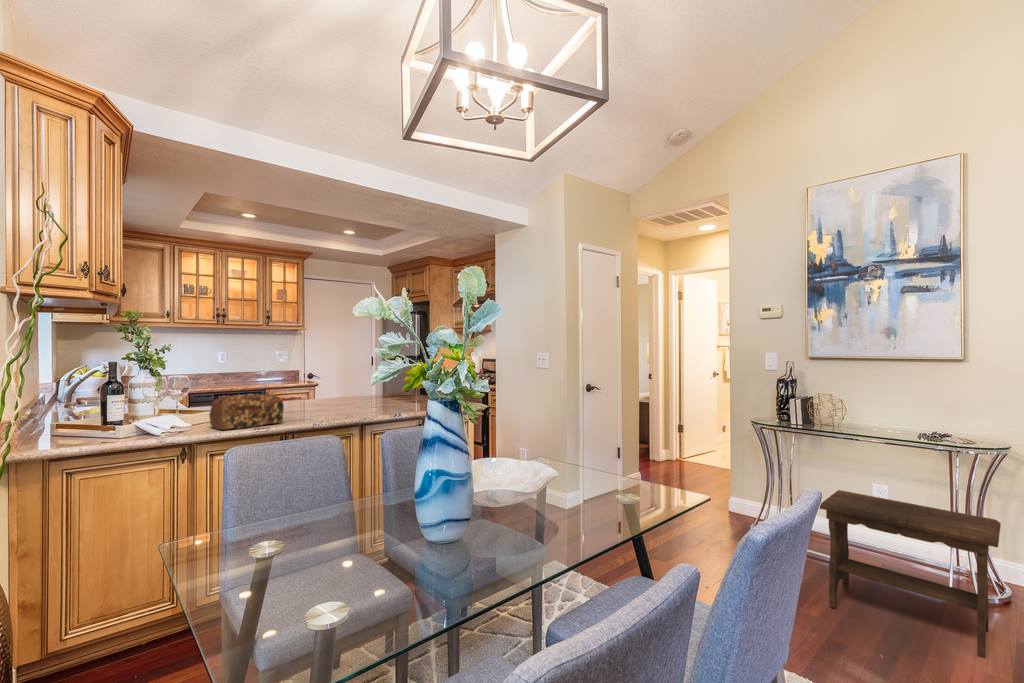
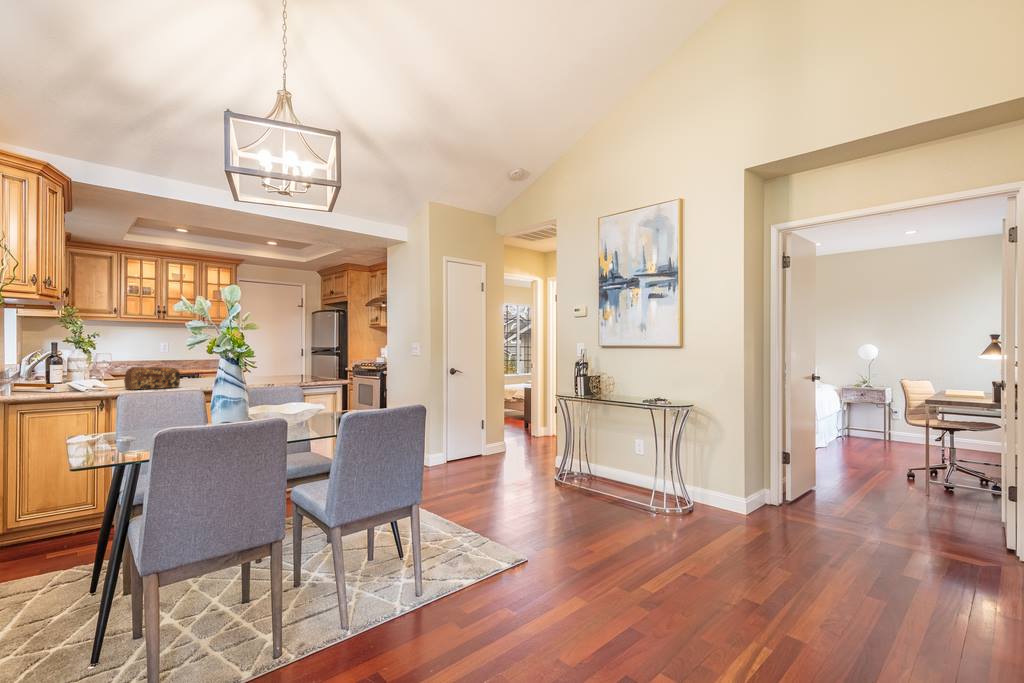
footstool: present [819,490,1001,658] -> none [554,437,656,536]

